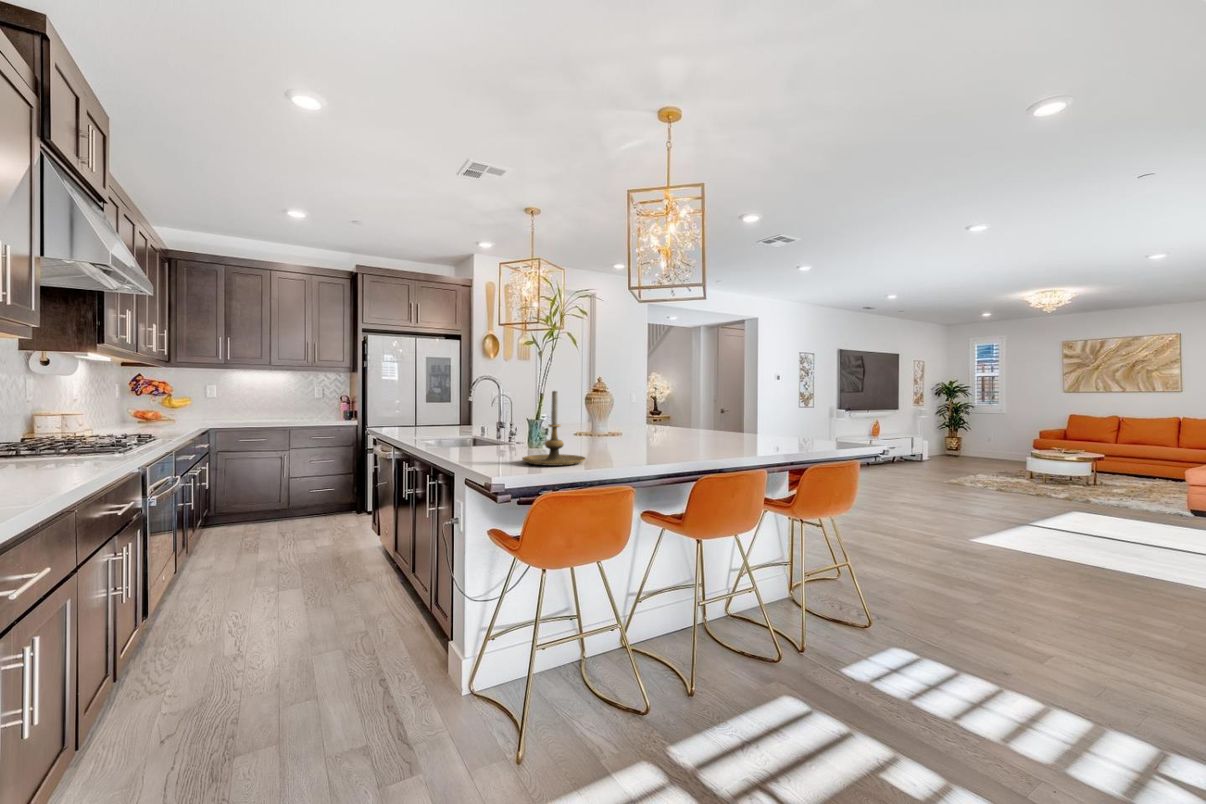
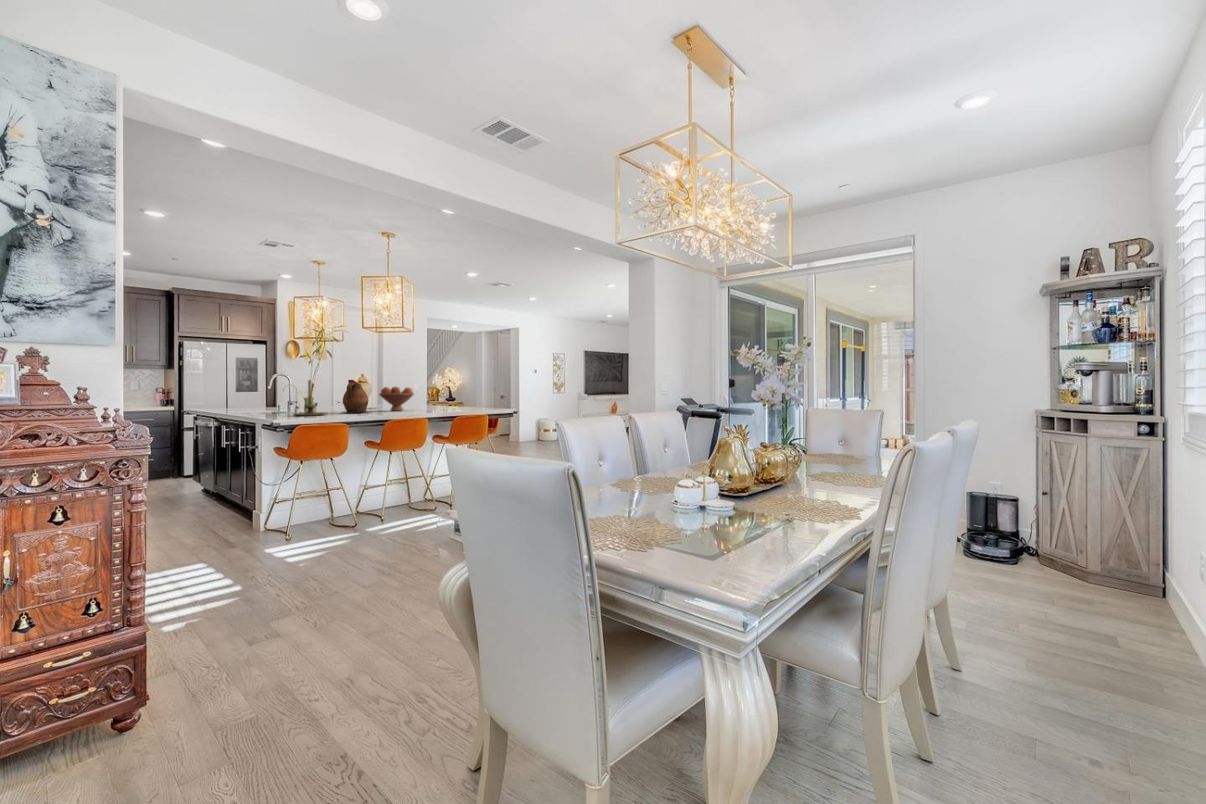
ceramic pitcher: none [597,391,658,457] -> present [343,380,370,413]
fruit bowl: none [656,403,719,450] -> present [379,387,414,411]

